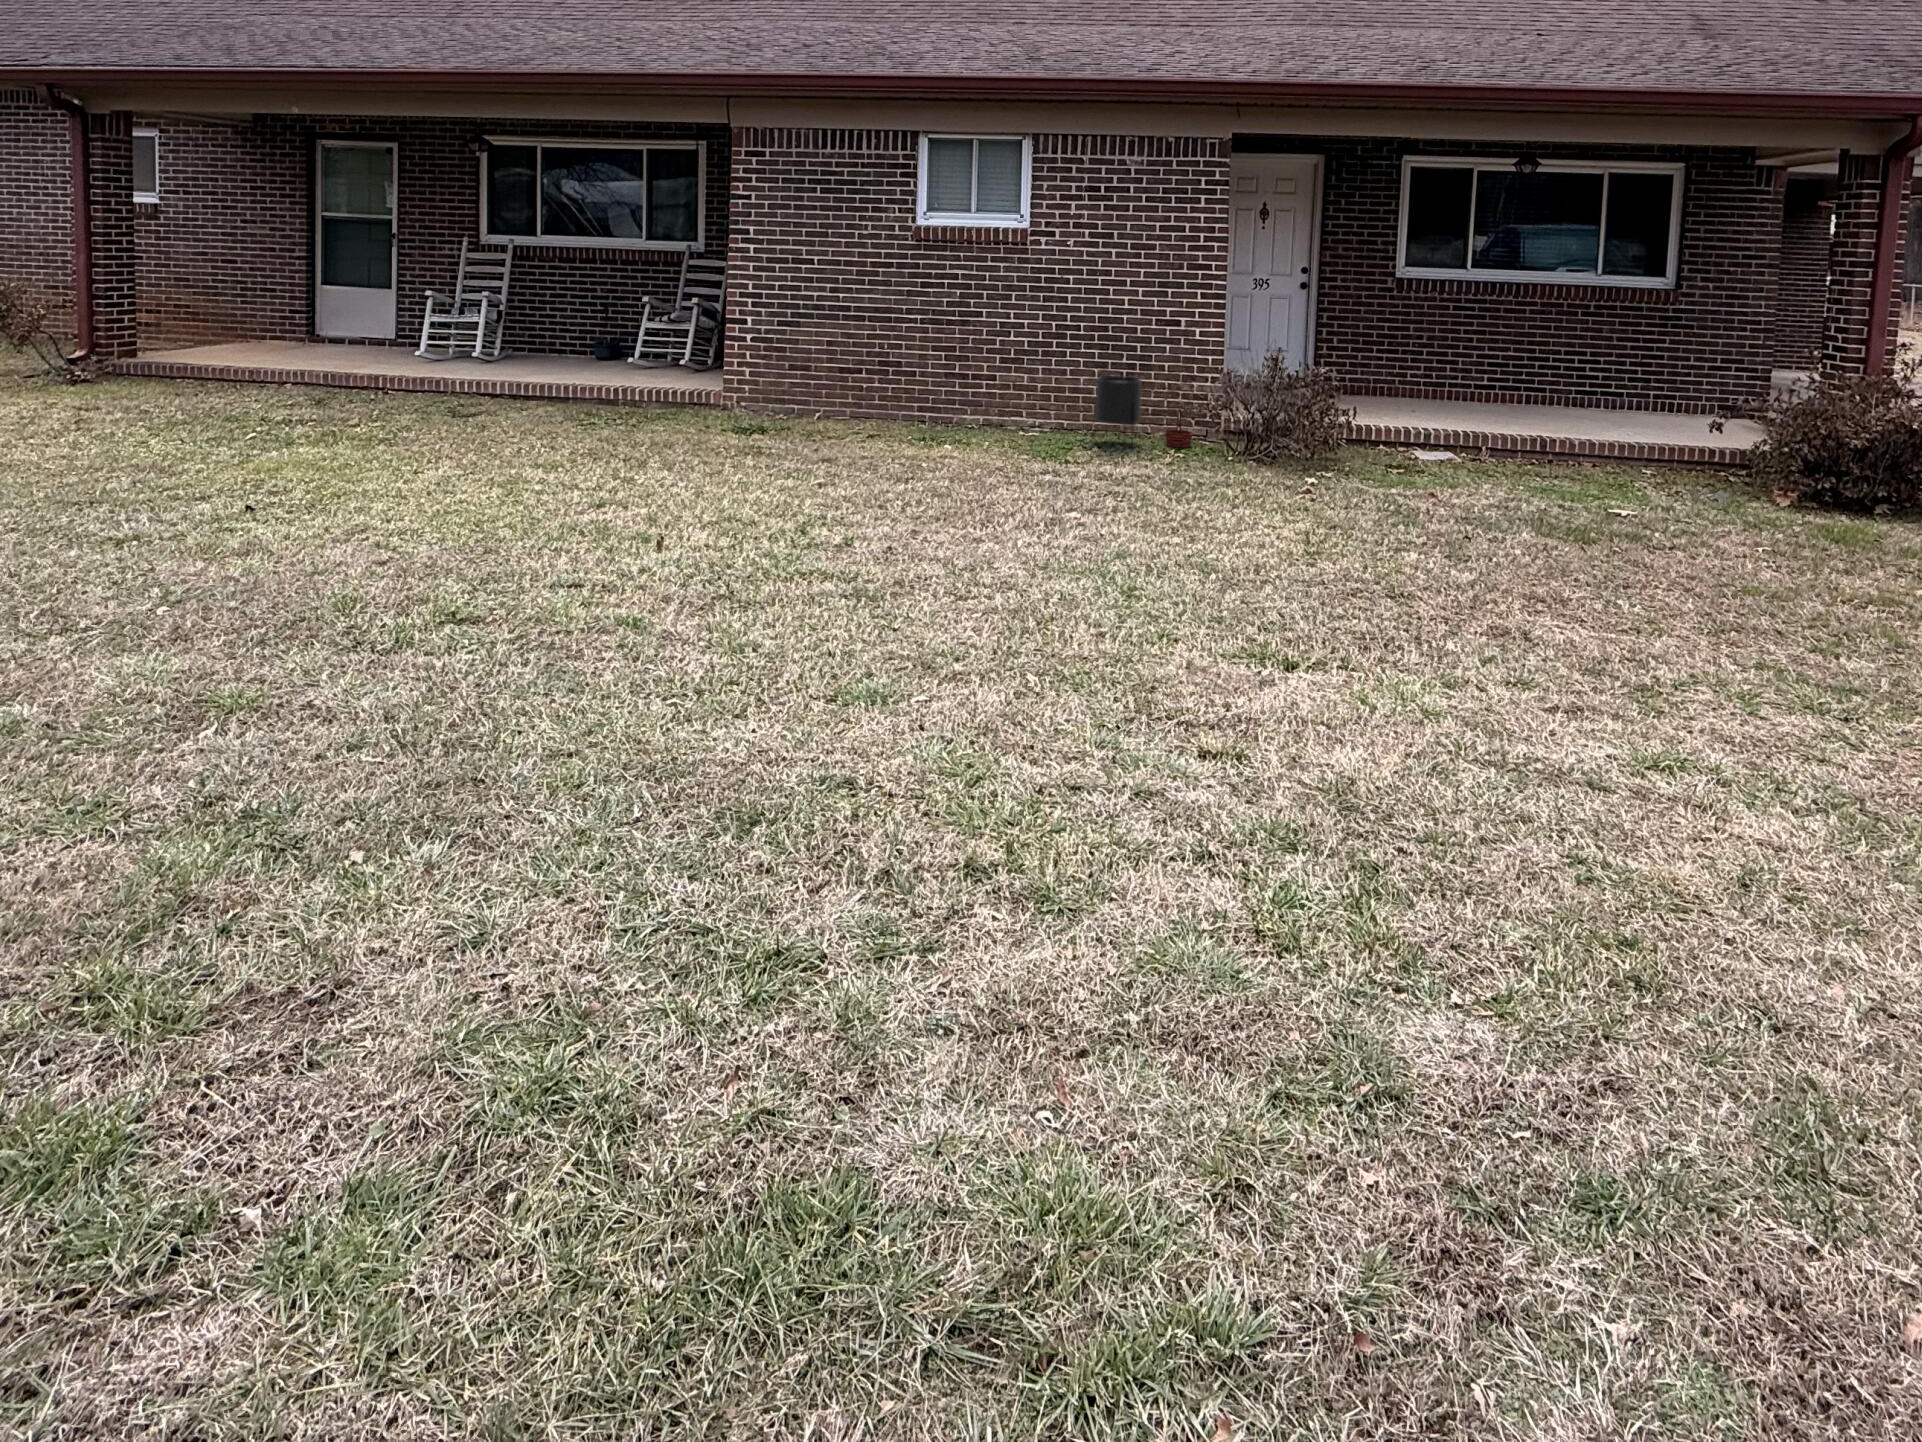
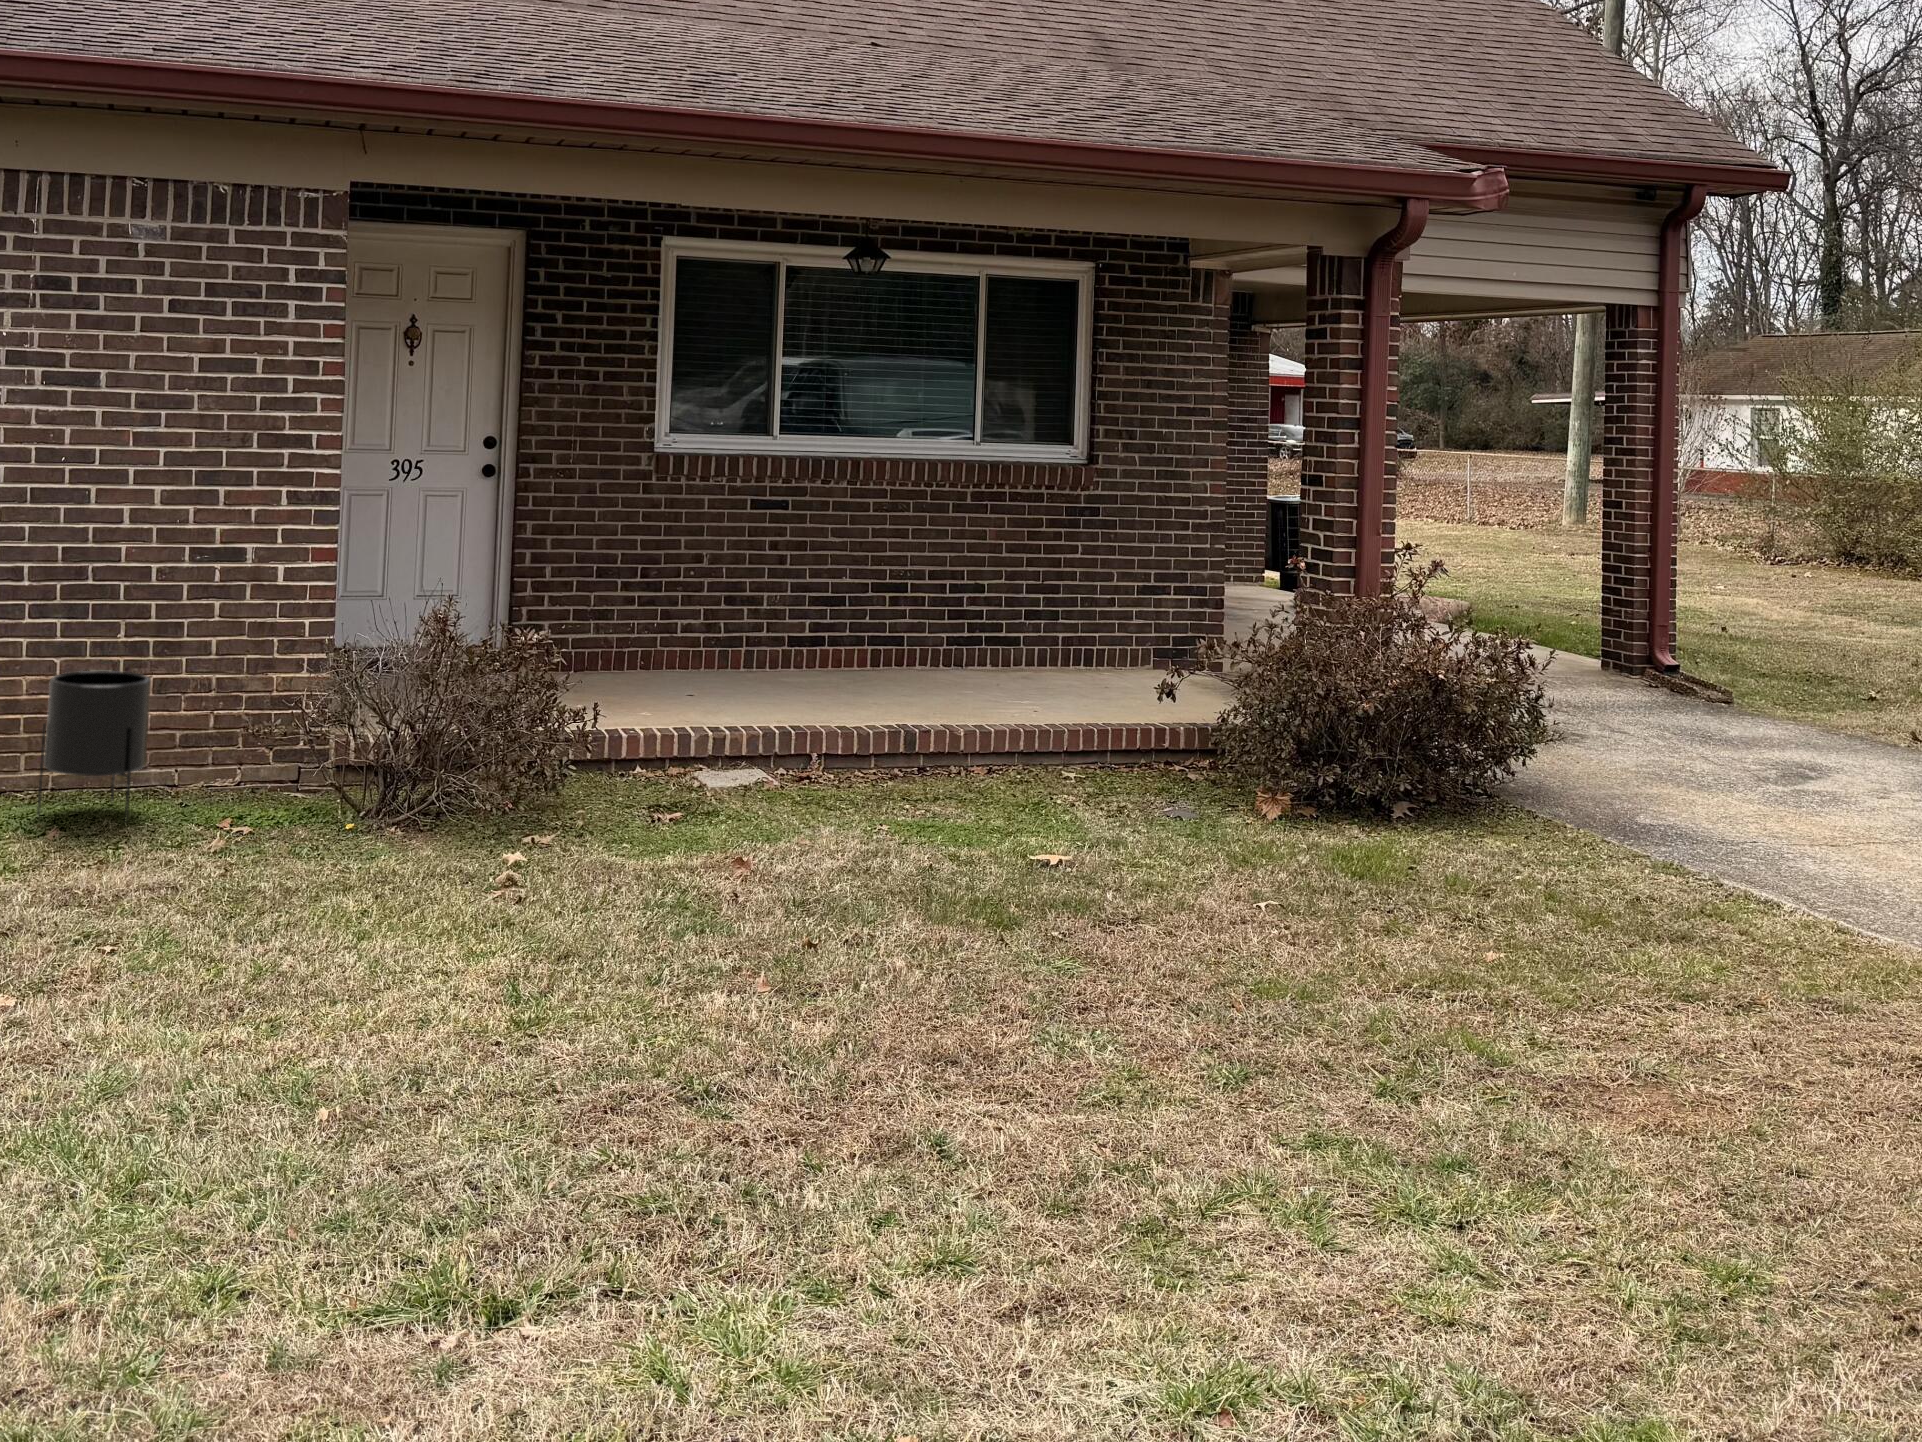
basket: present [1165,408,1193,447] -> none [199,732,260,815]

